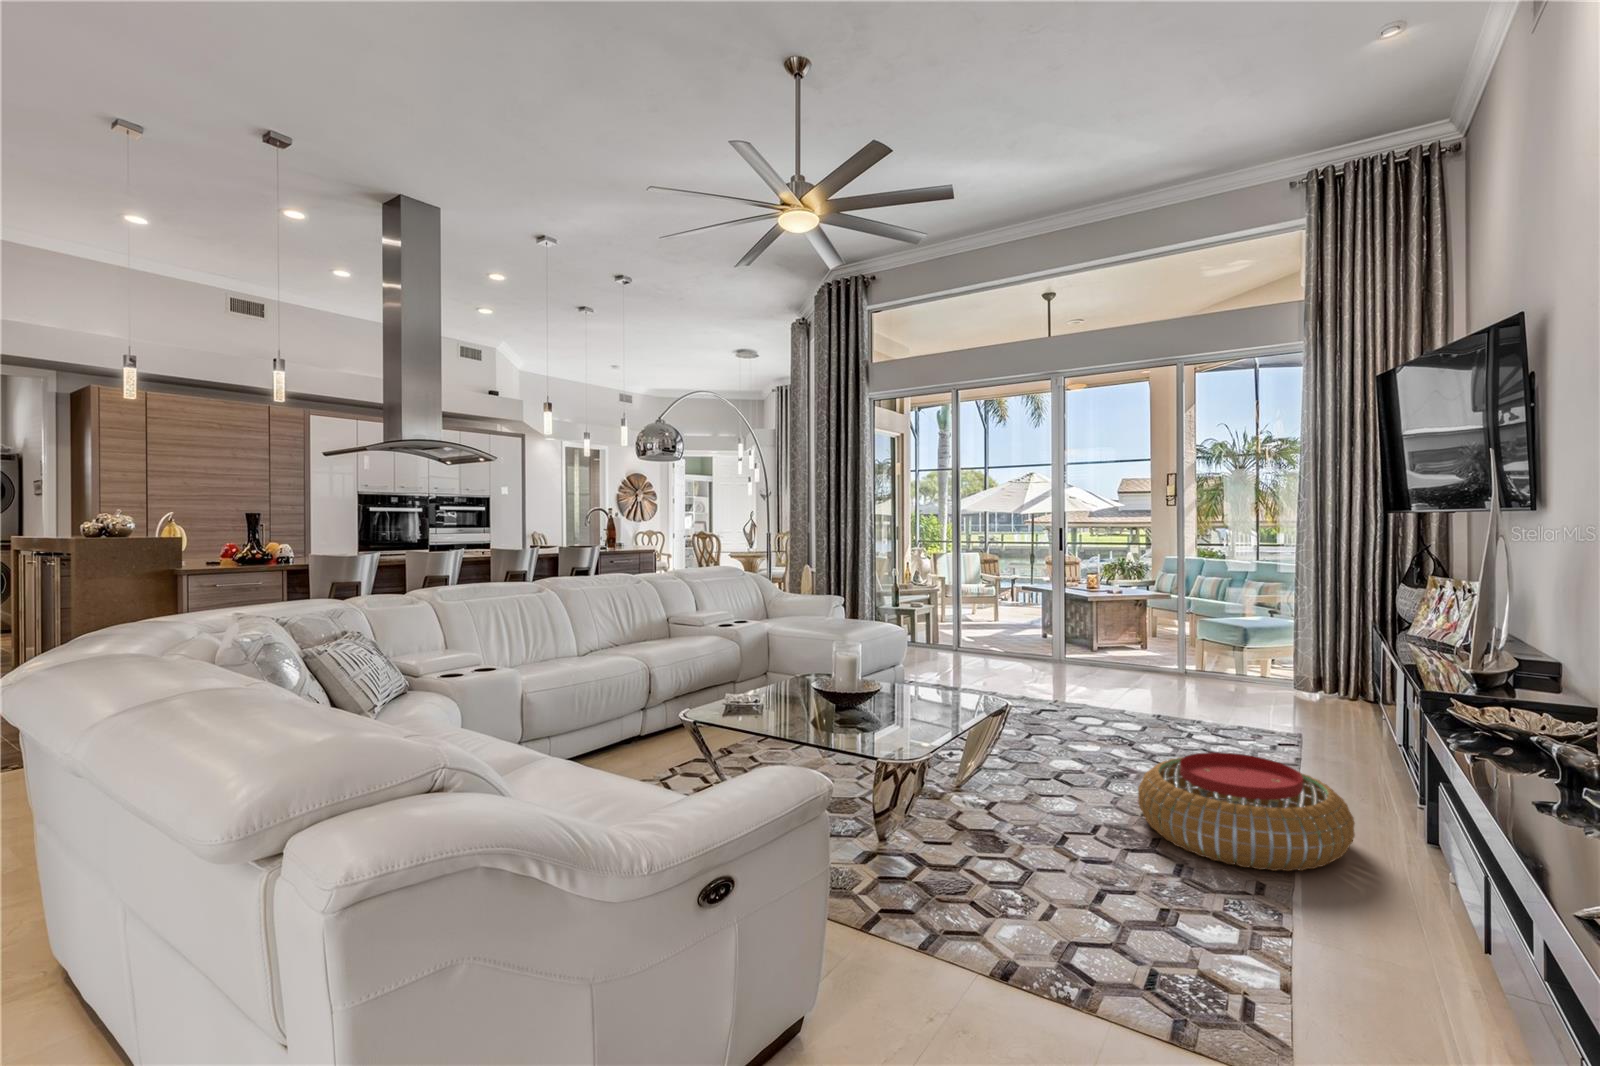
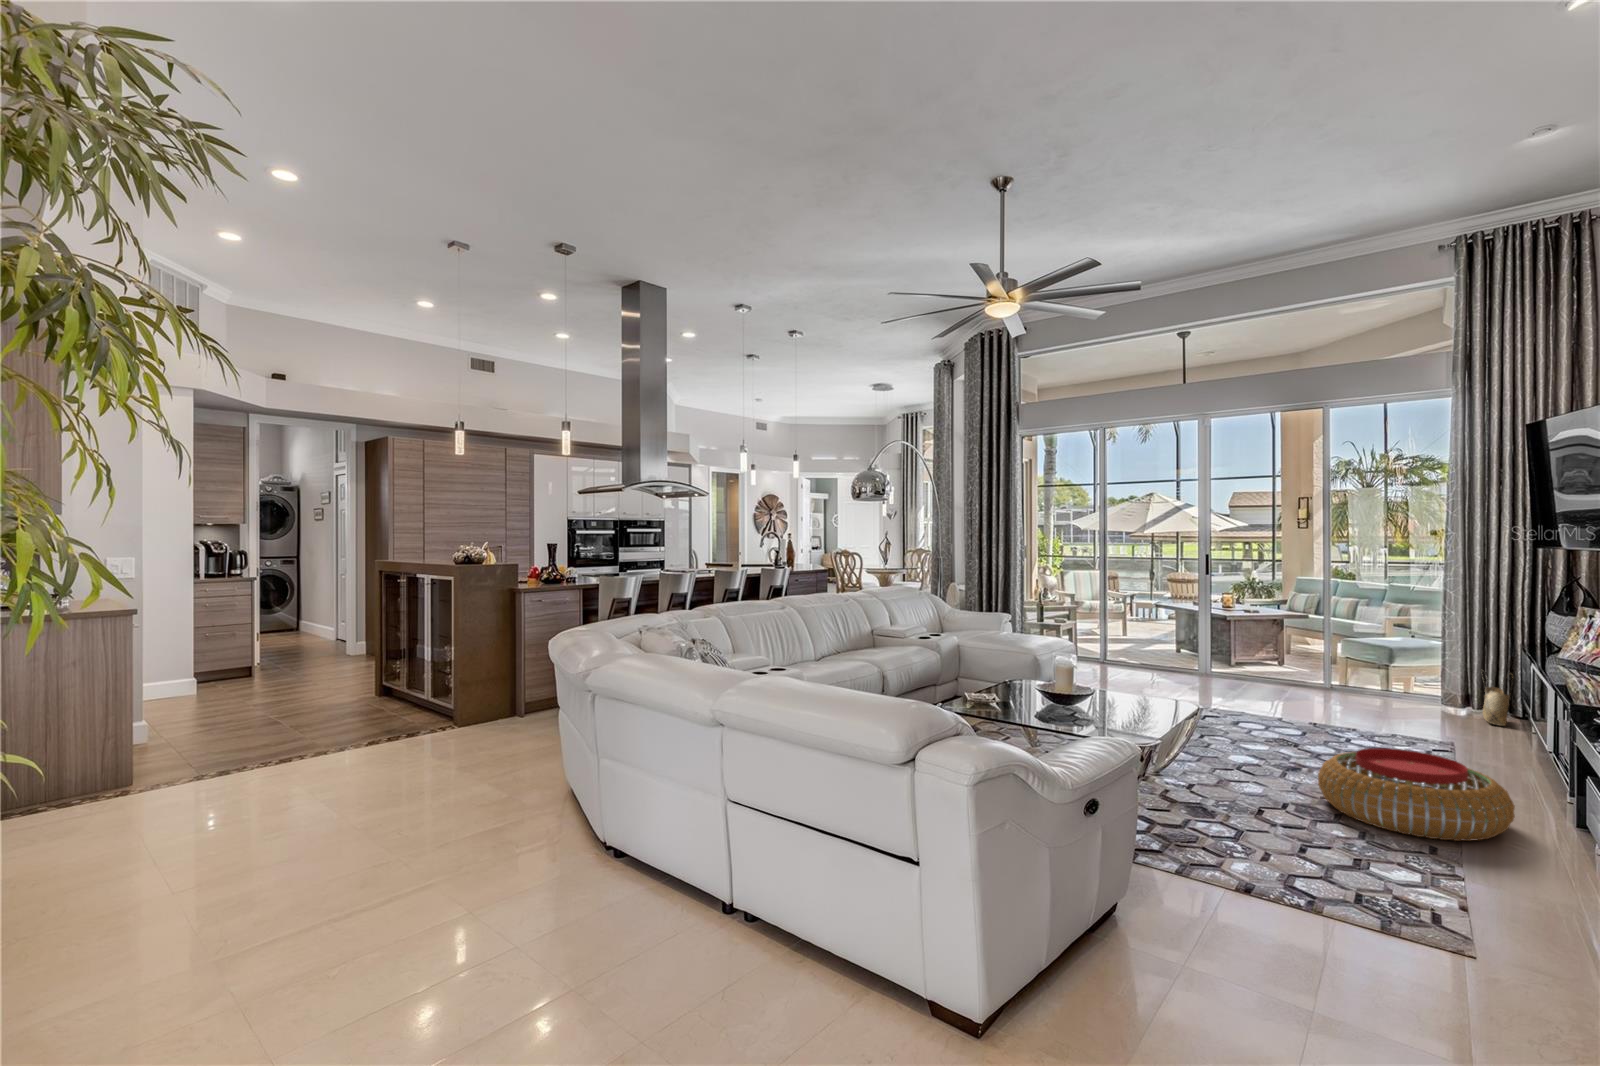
woven basket: none [1333,649,1364,711] -> present [1483,687,1510,726]

